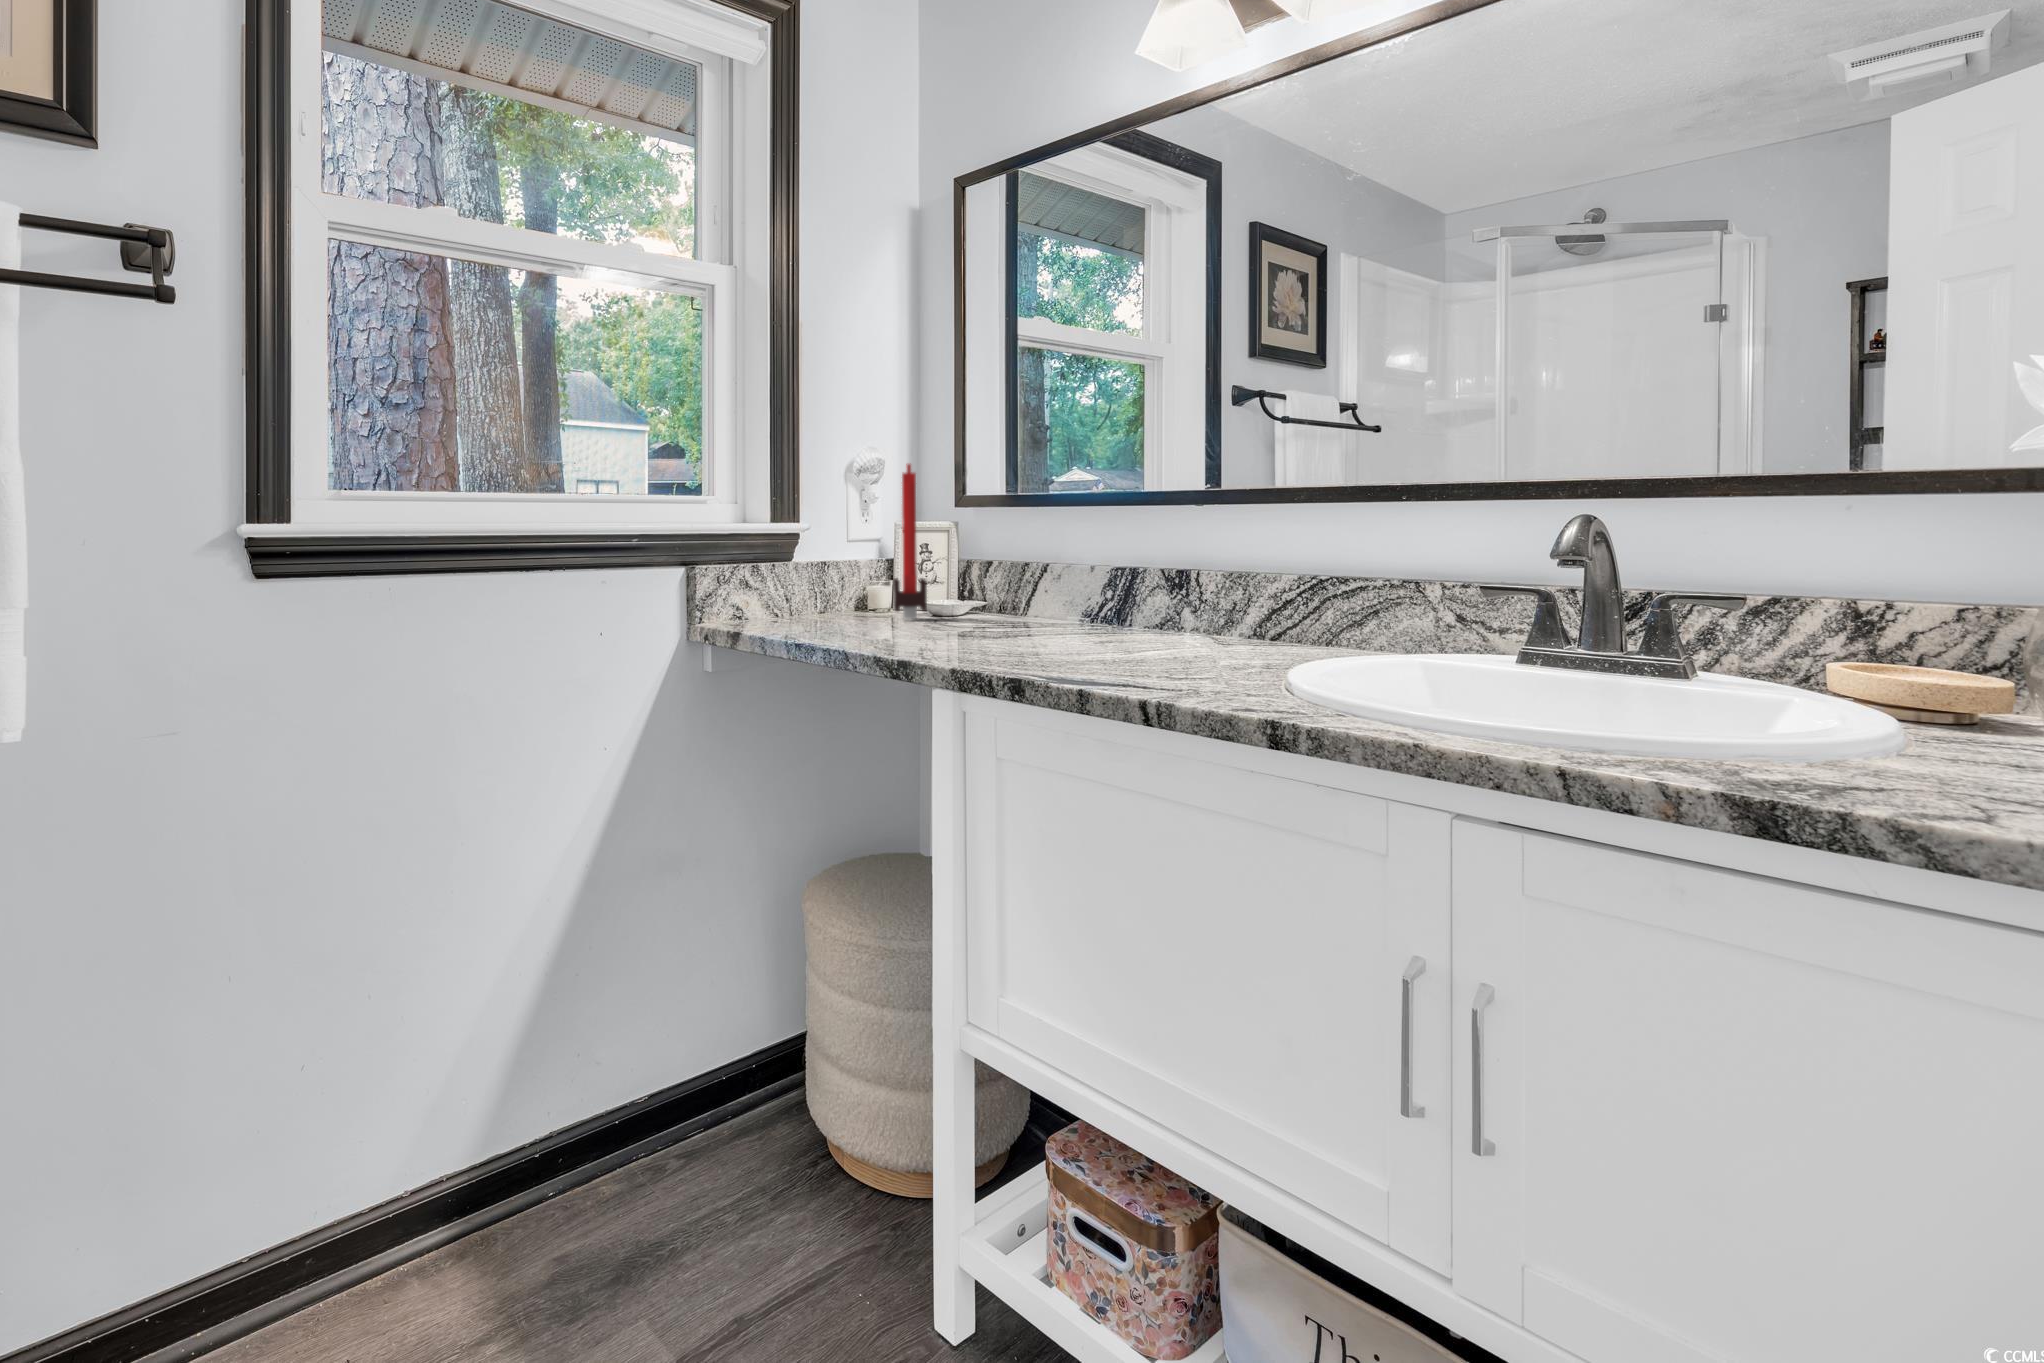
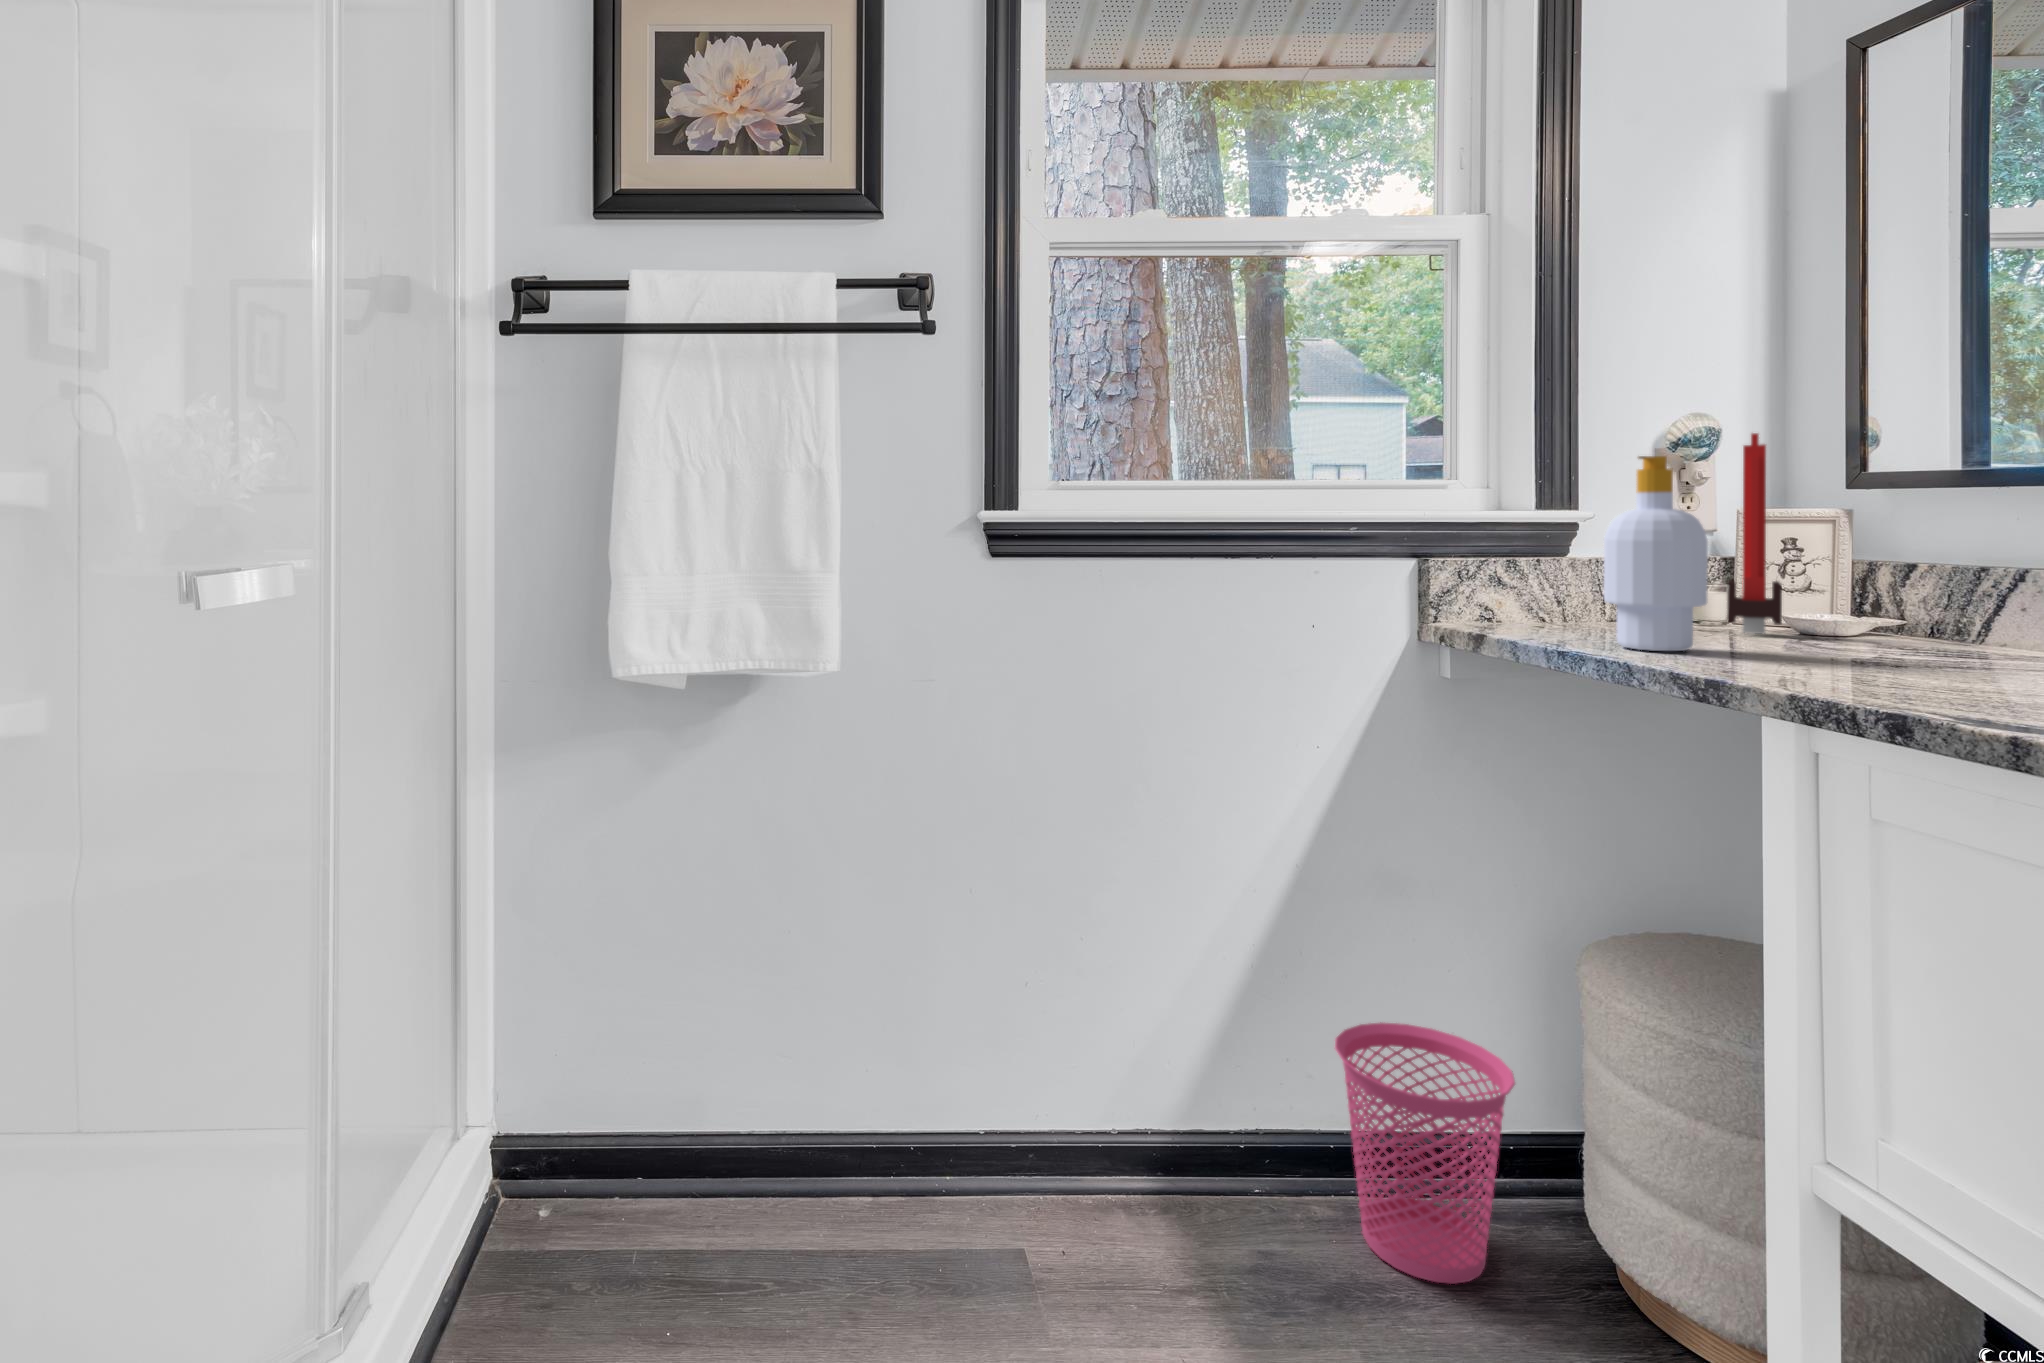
soap bottle: none [822,479,889,638] -> present [1604,456,1708,651]
waste basket: none [621,990,764,1225] -> present [1335,1022,1515,1284]

